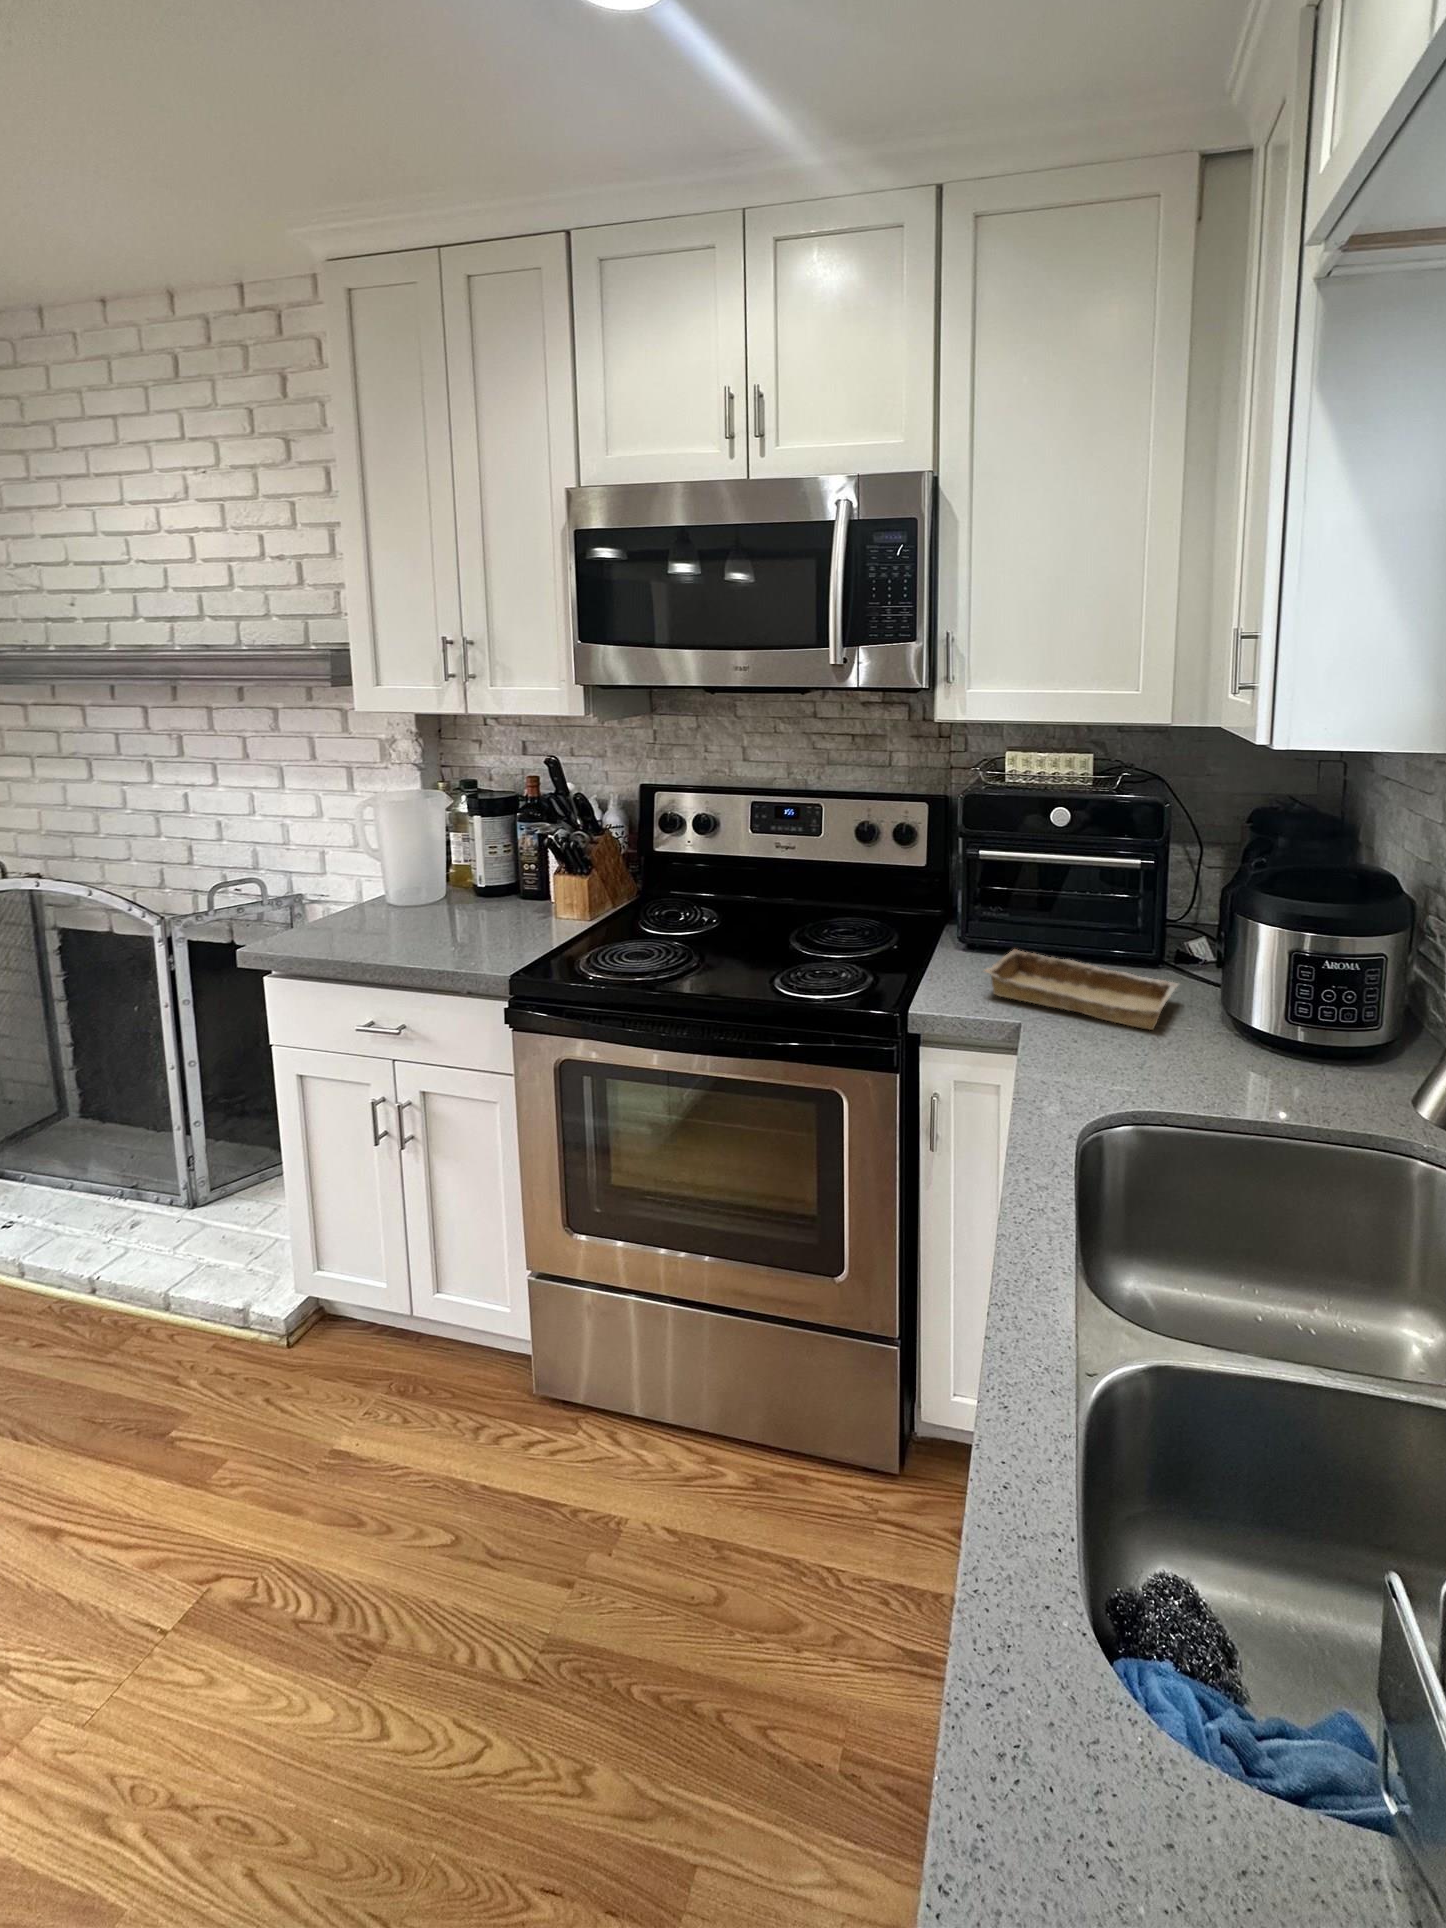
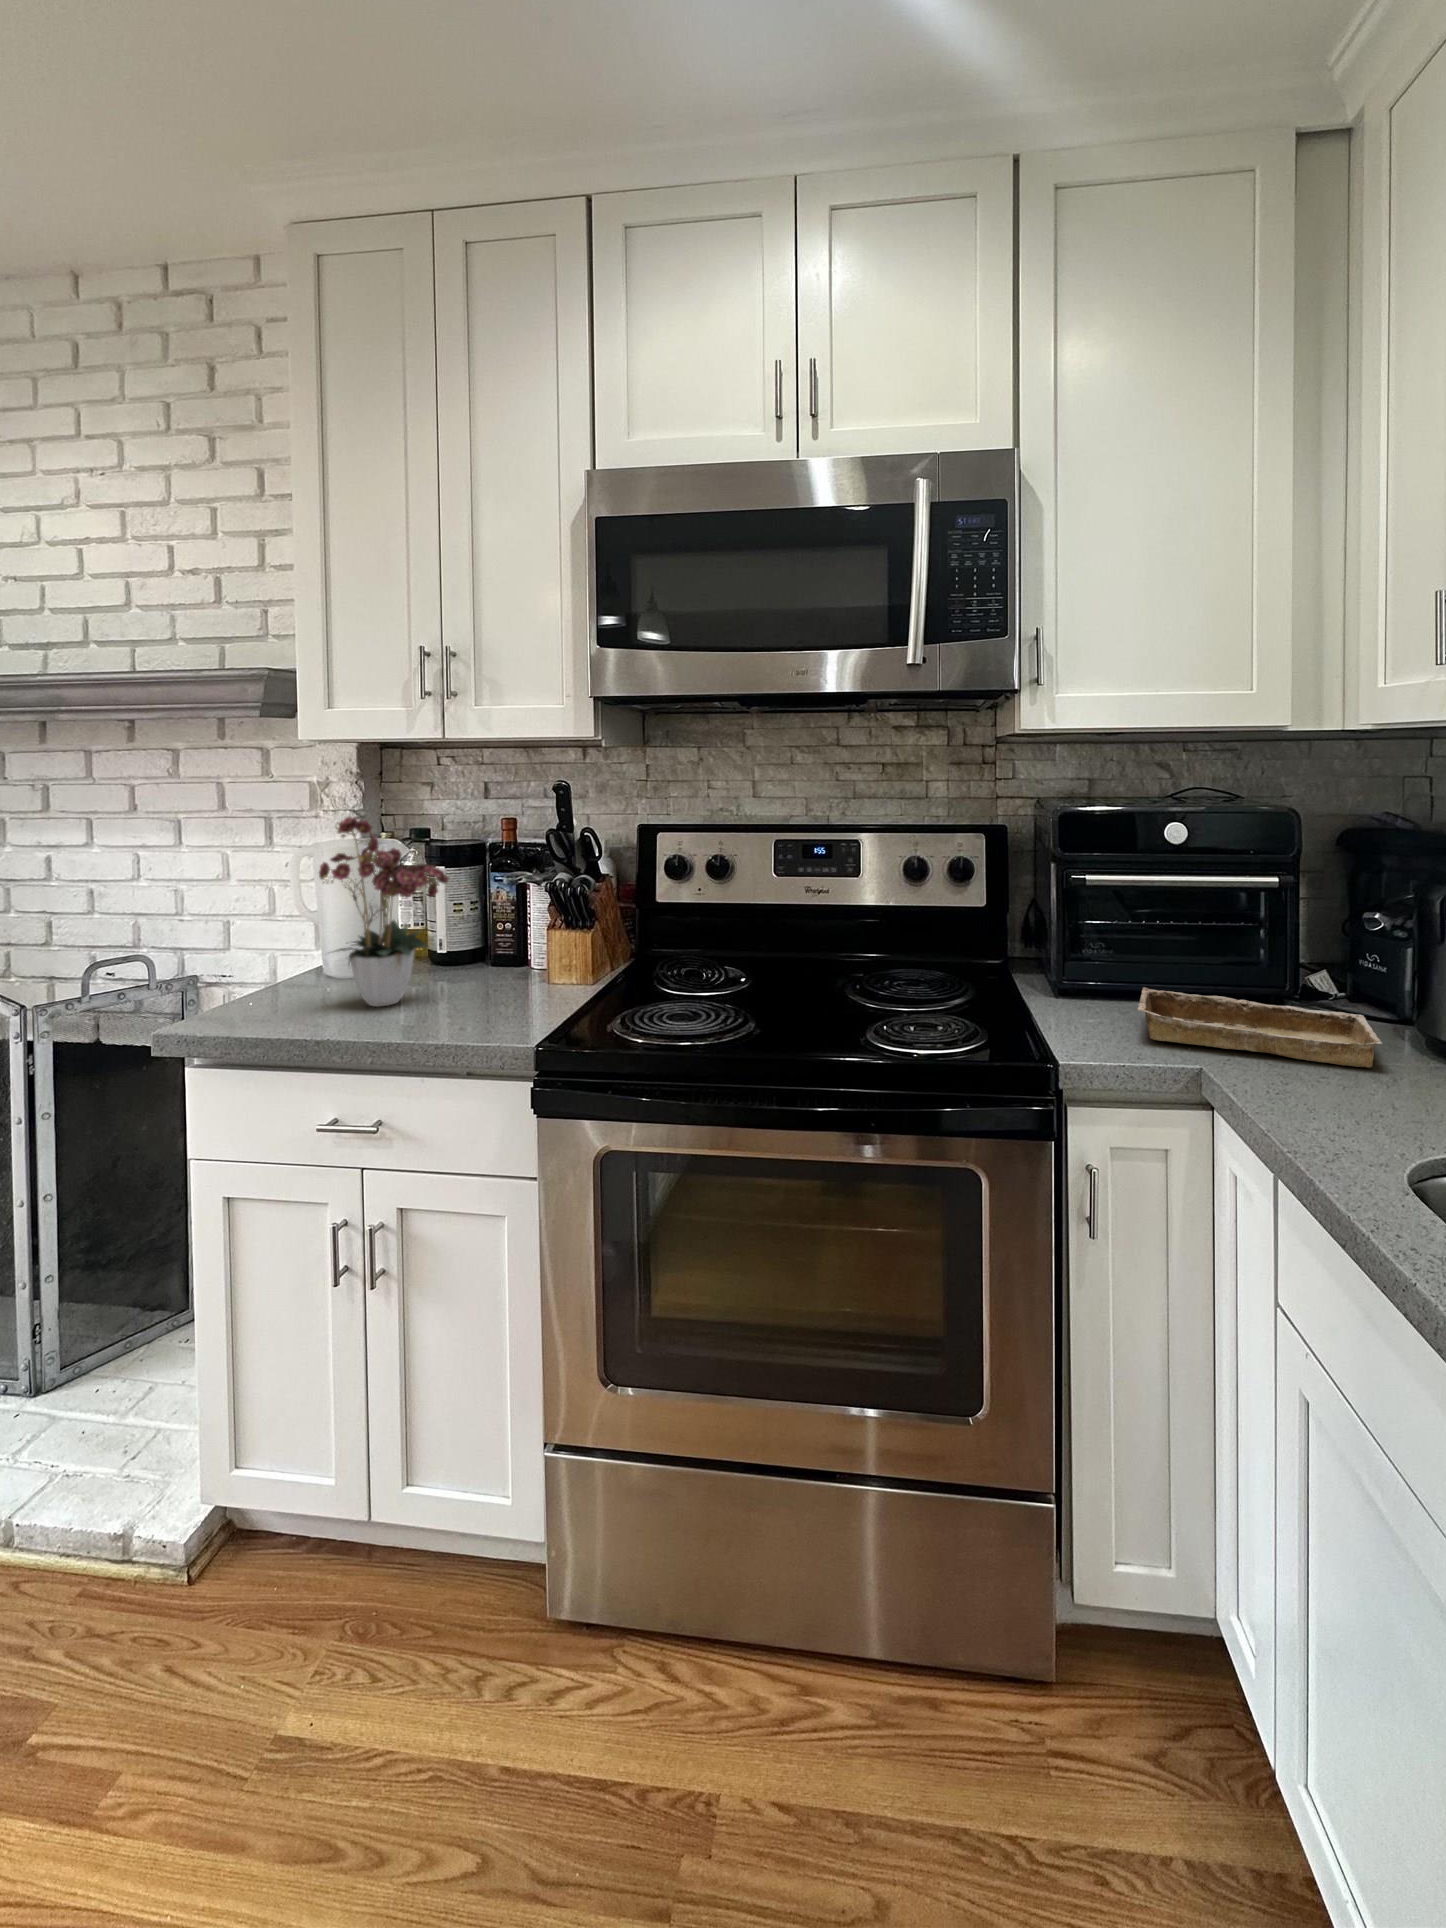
flower arrangement: none [349,775,471,935] -> present [319,817,449,1007]

